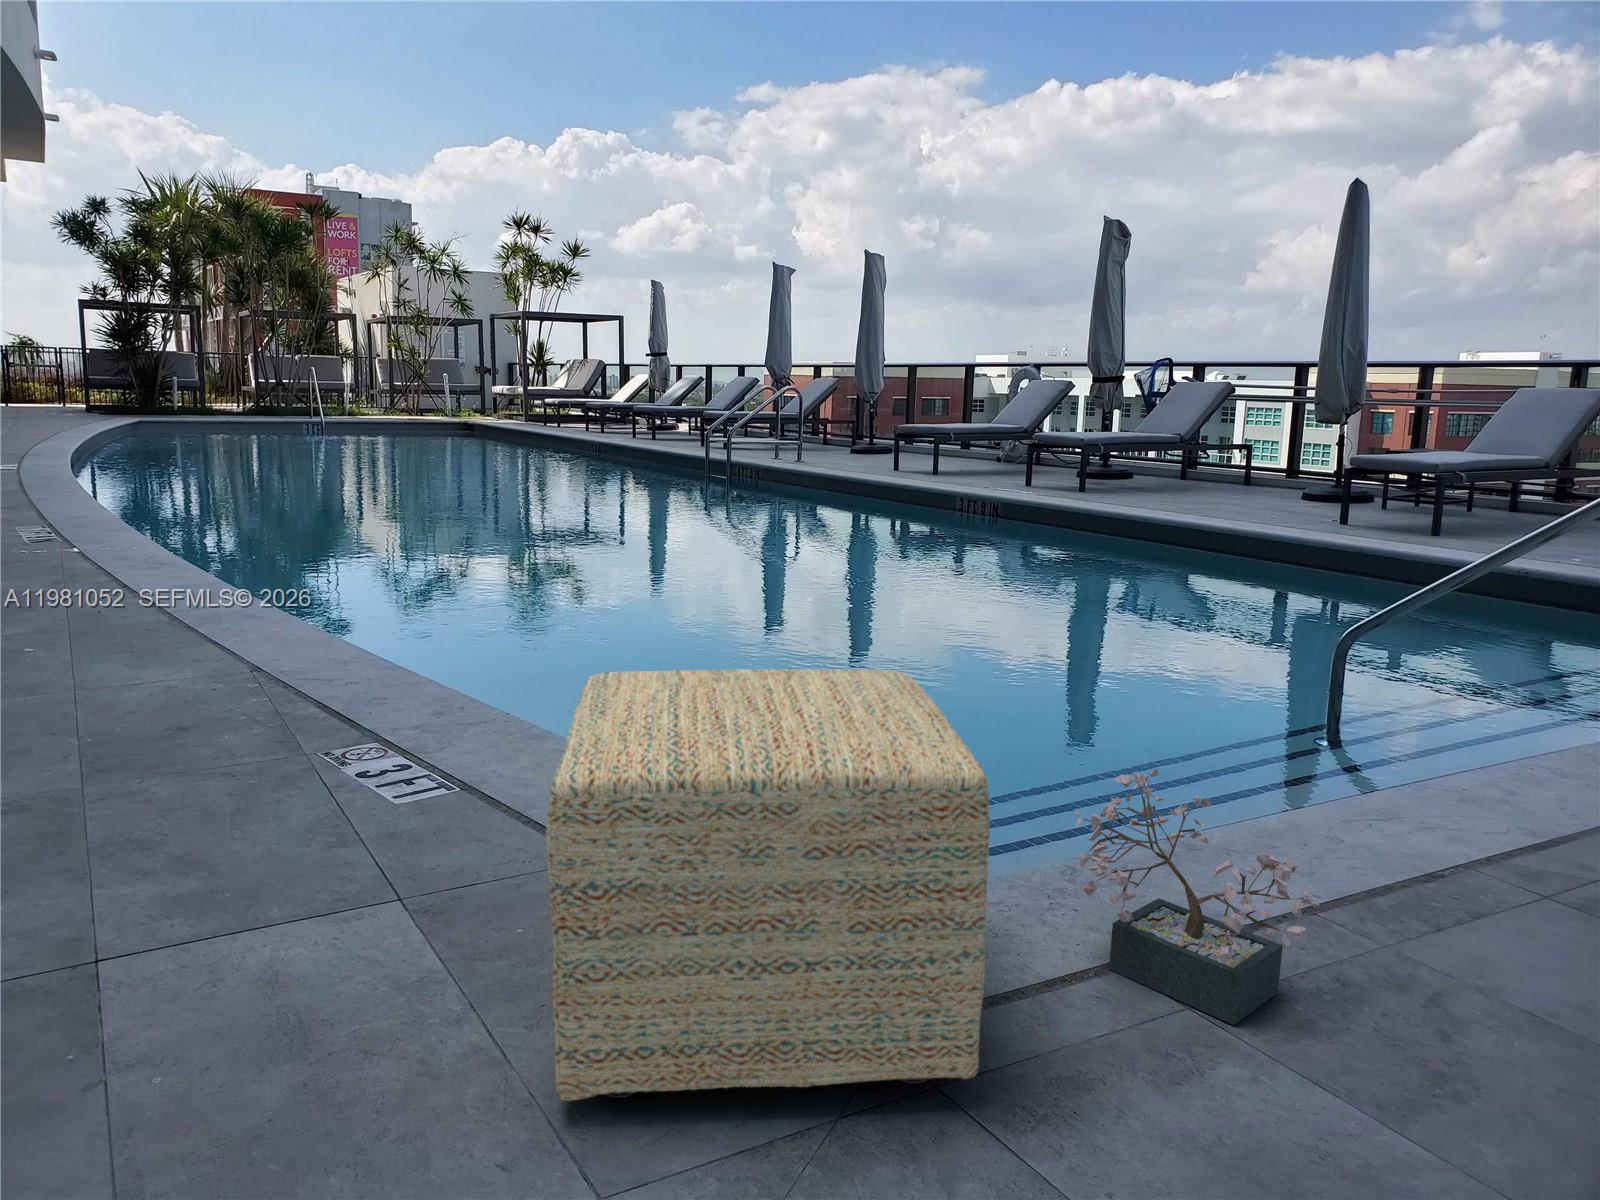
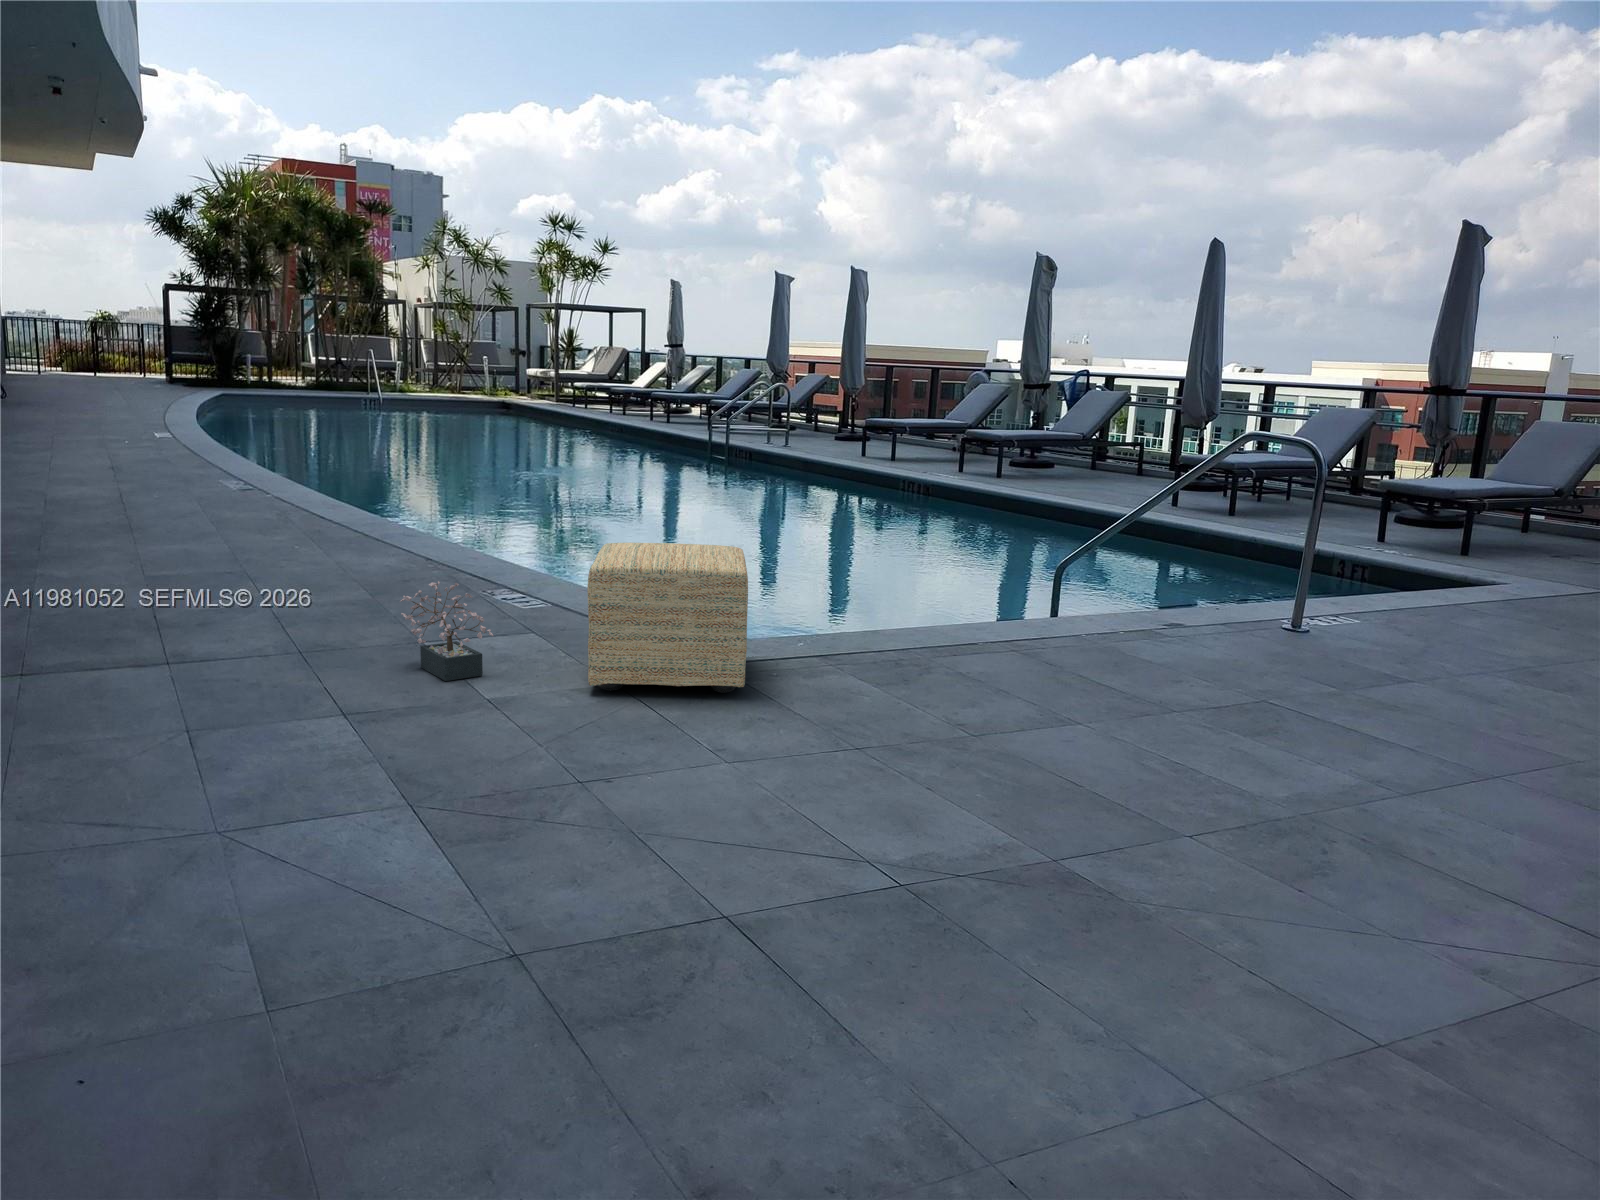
decorative plant: present [1074,769,1319,1025] -> present [400,581,493,681]

